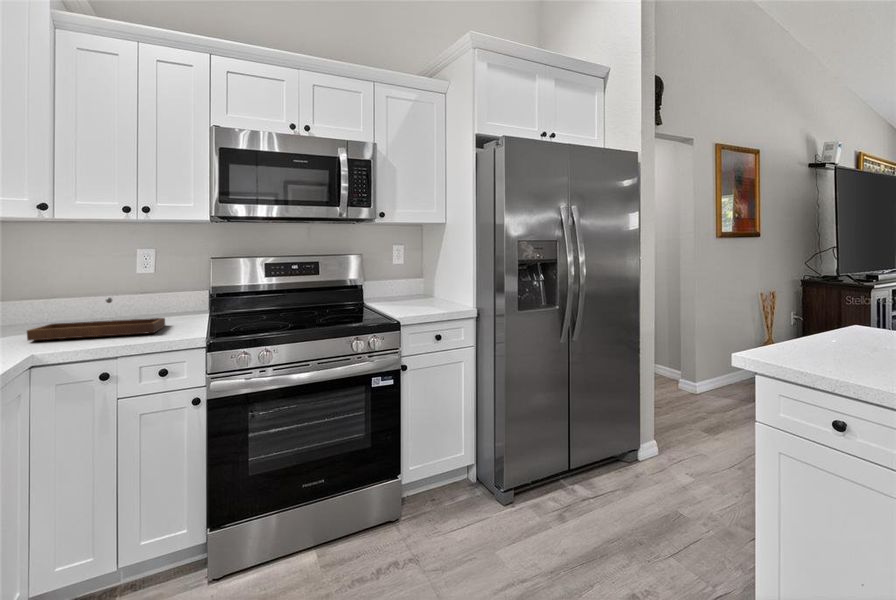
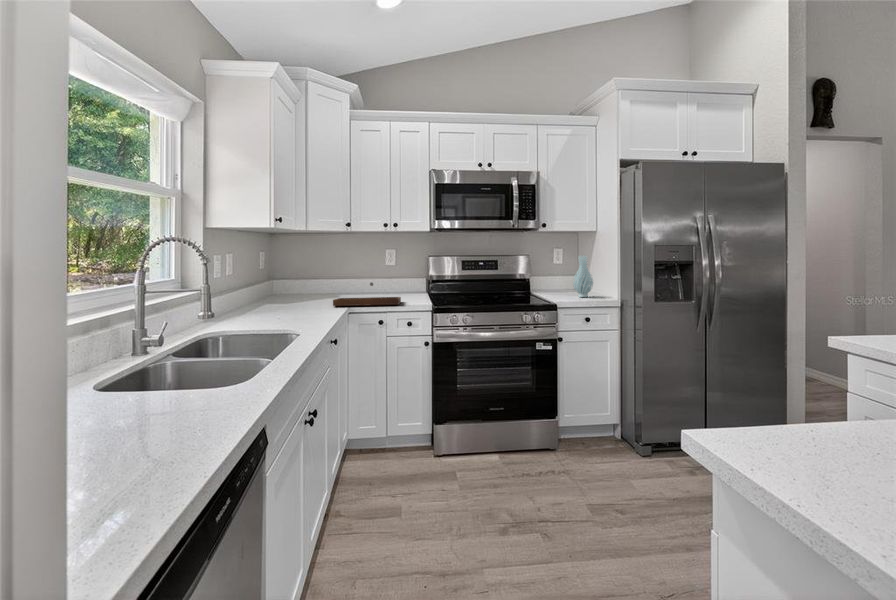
vase: none [419,255,443,309] -> present [573,256,593,297]

